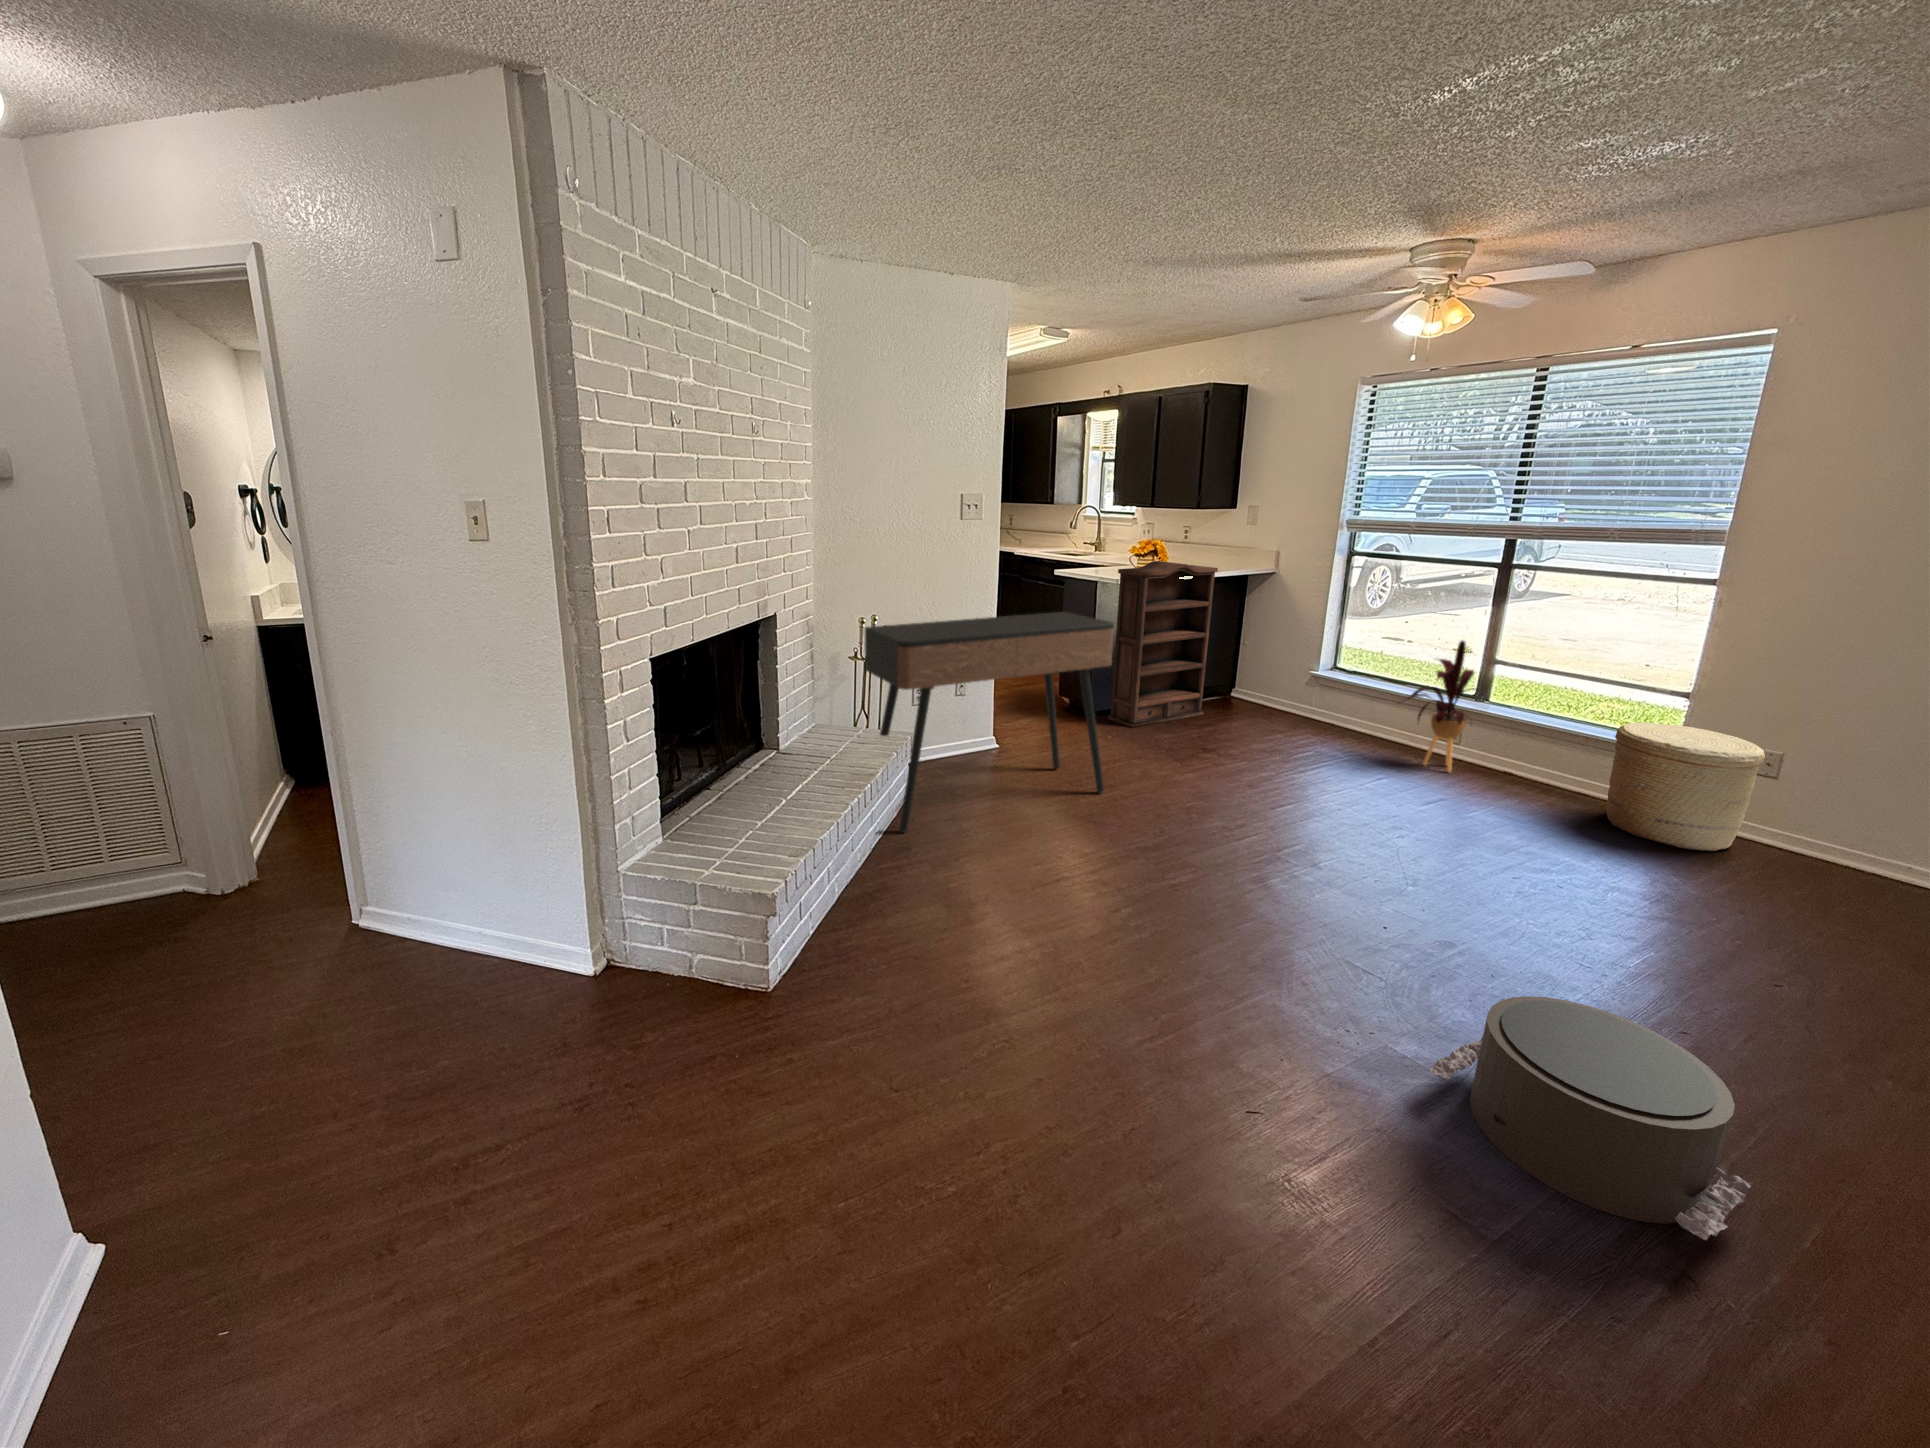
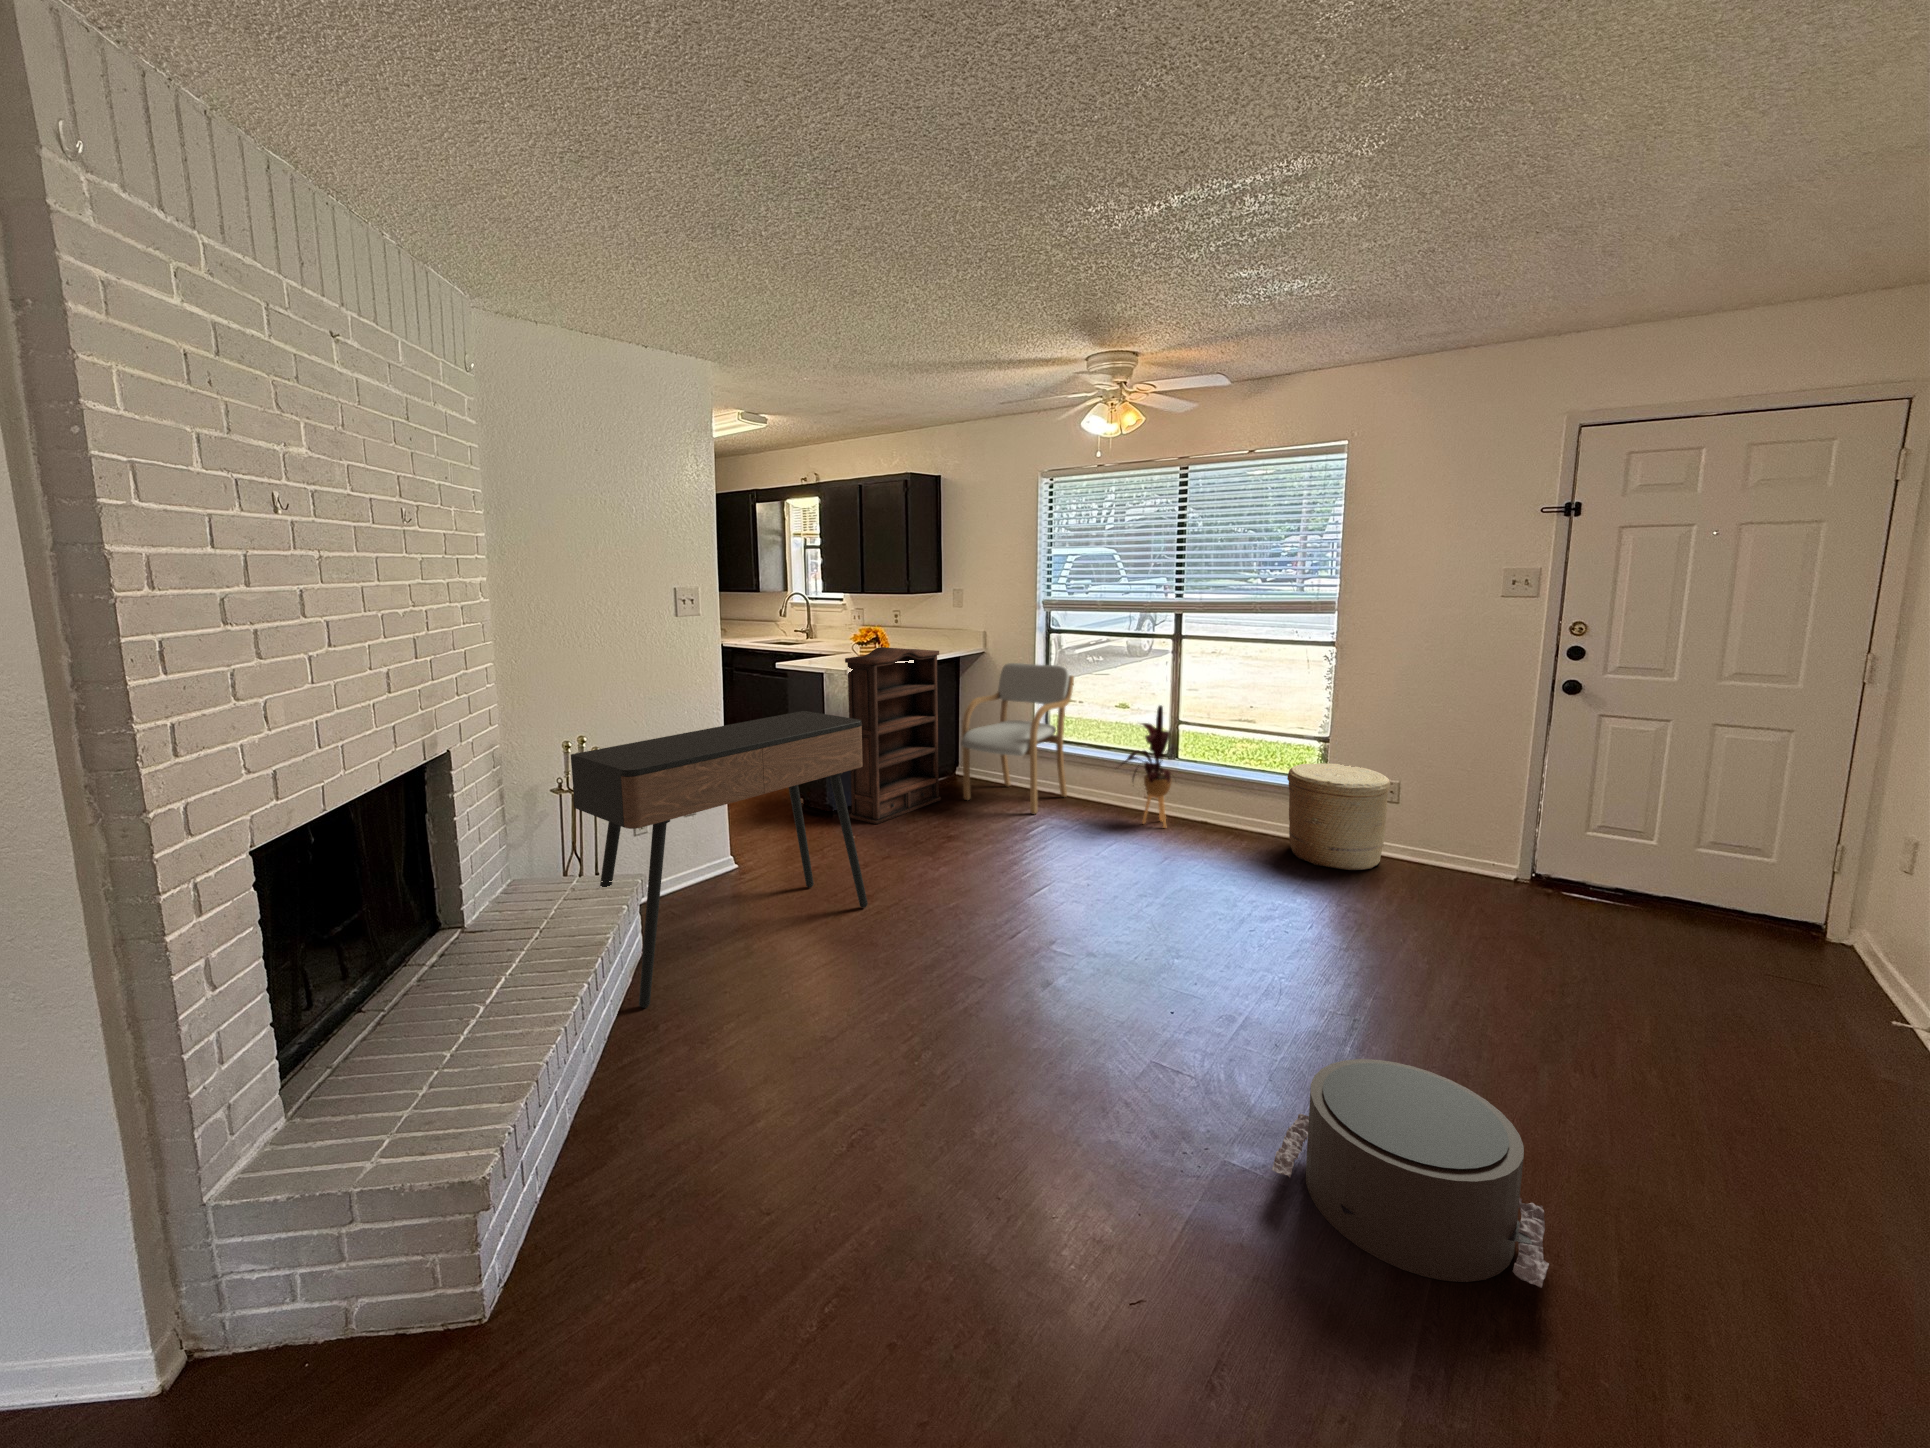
armchair: none [1227,586,1368,740] -> present [961,663,1074,815]

